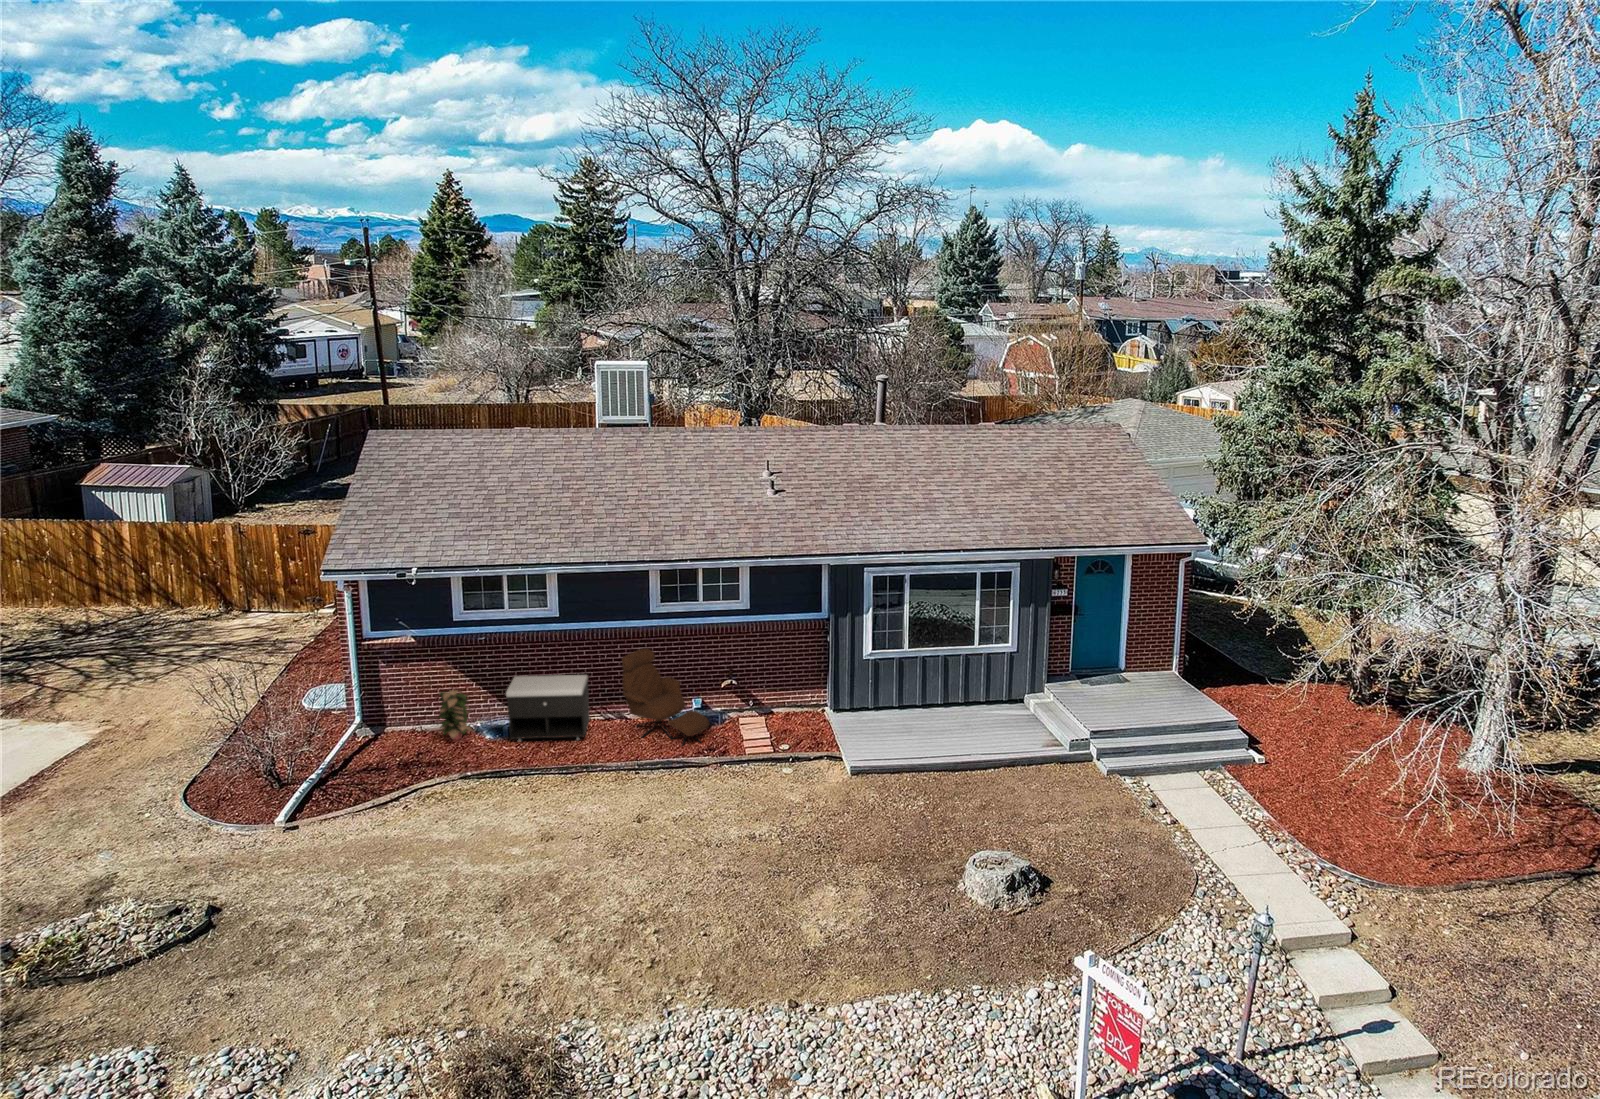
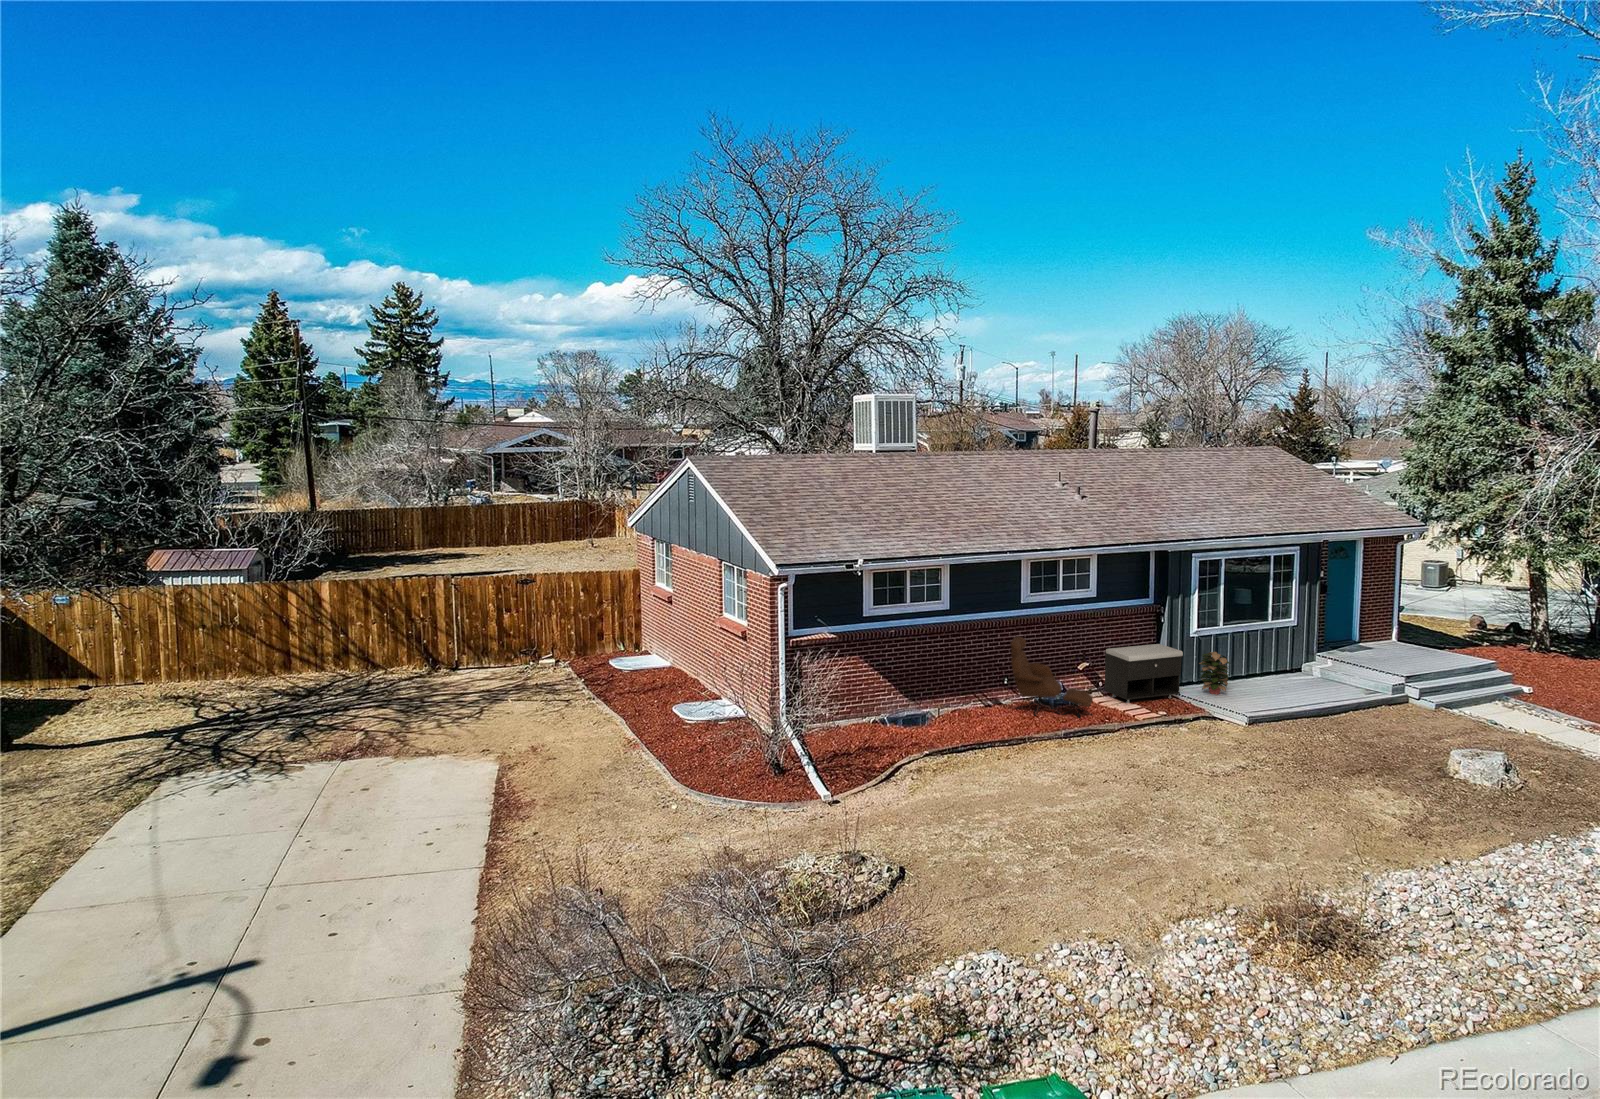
storage bench: present [506,675,590,742] -> present [1105,644,1183,703]
decorative plant: present [438,690,472,740] -> present [1199,652,1230,694]

